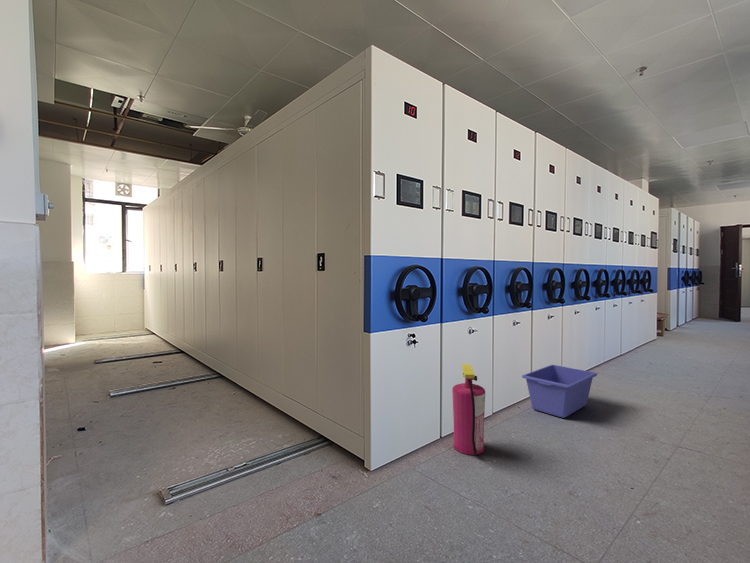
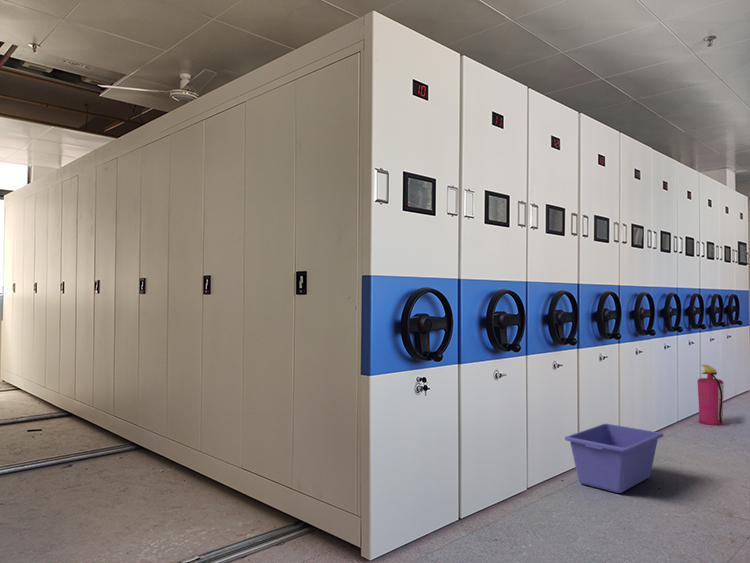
fire extinguisher: present [452,364,485,455] -> present [697,365,724,425]

